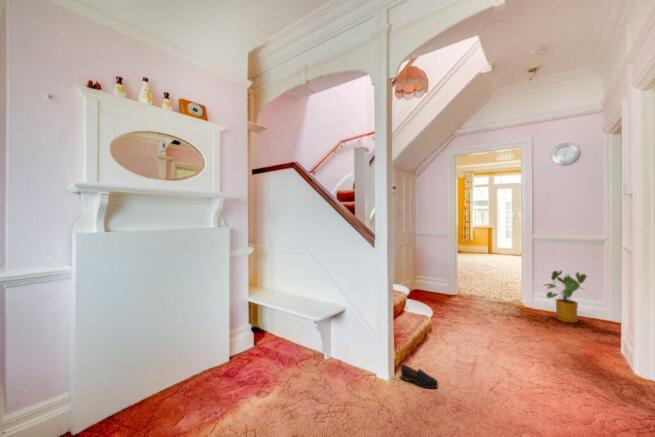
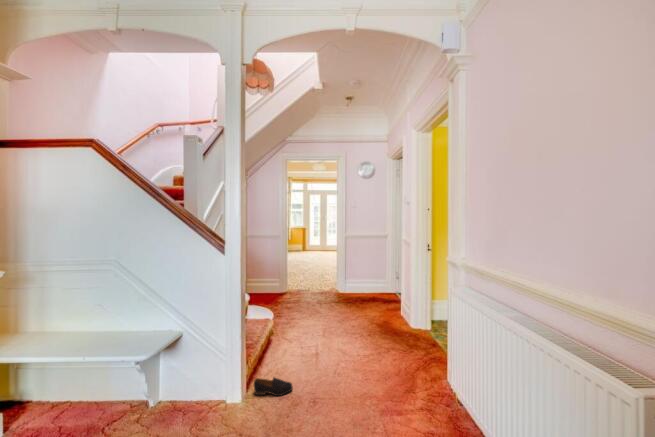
house plant: present [545,271,586,323] -> none [353,260,379,298]

